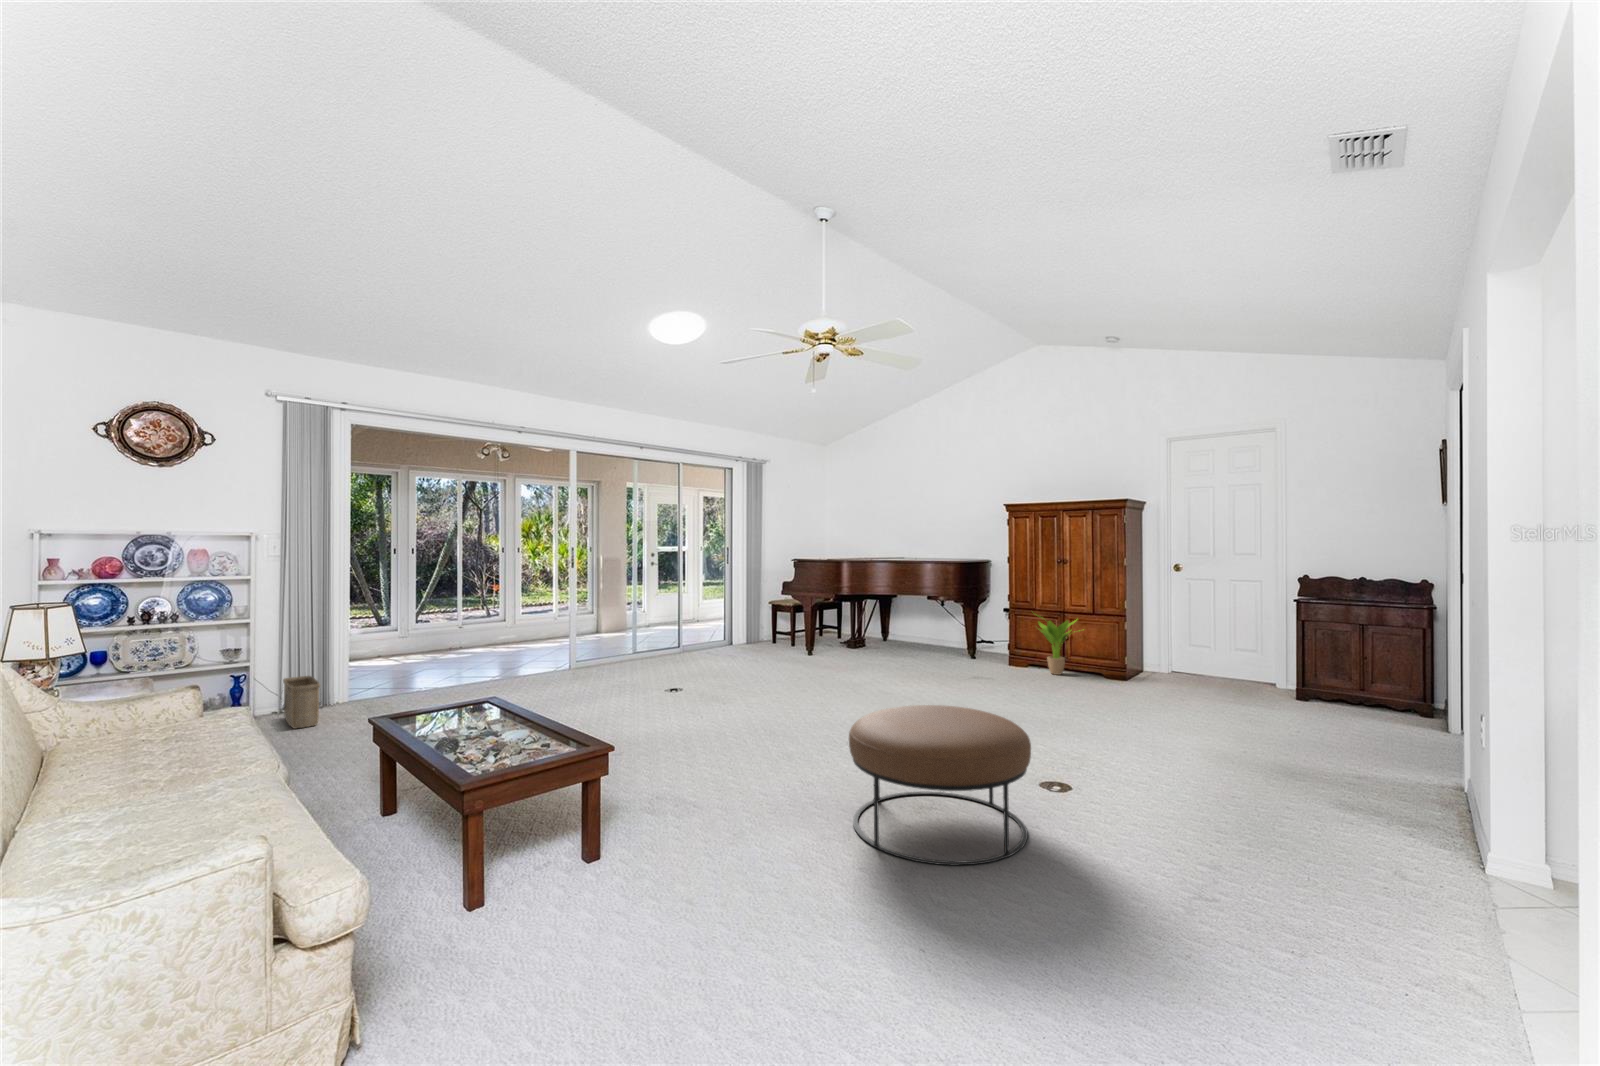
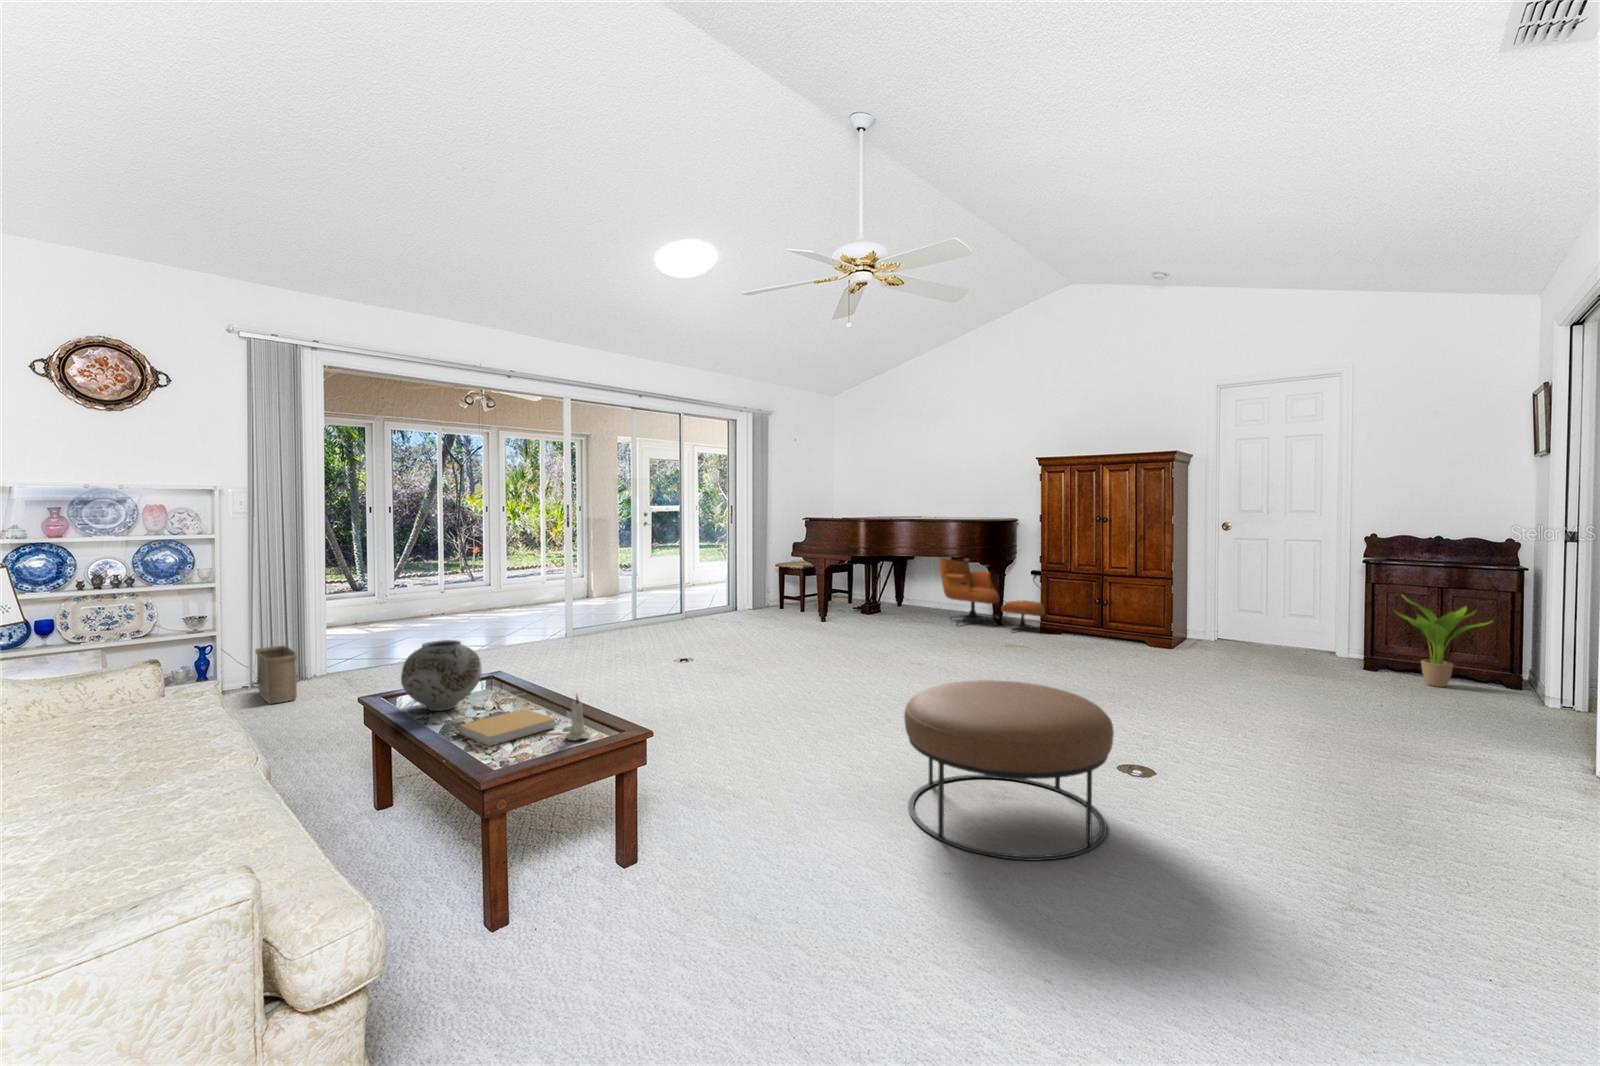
lounge chair: none [912,571,1013,665] -> present [939,558,1045,629]
potted plant: present [1038,620,1084,675] -> present [1395,595,1490,687]
vase: none [404,668,475,731] -> present [401,640,482,711]
candle: none [543,714,564,755] -> present [566,695,590,740]
book: none [451,728,536,760] -> present [459,709,556,746]

